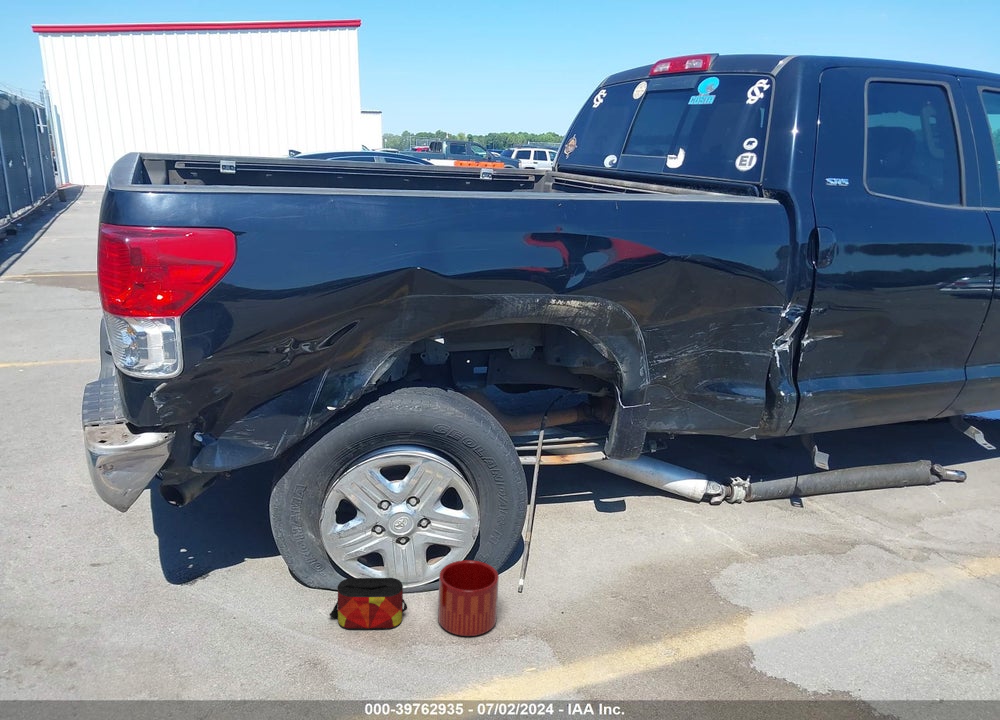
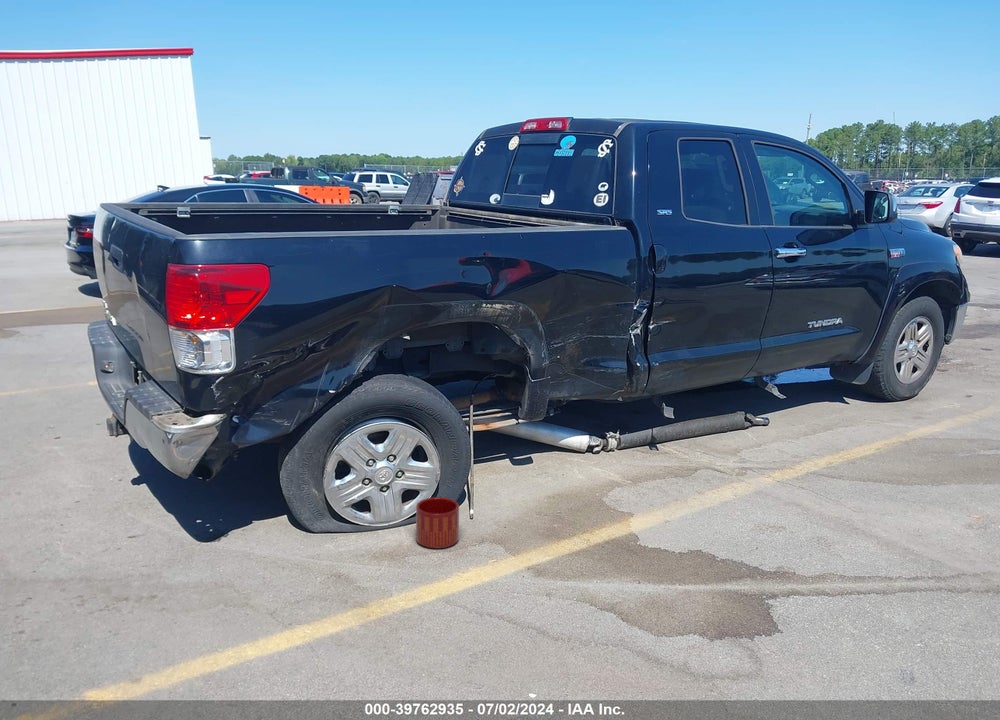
bag: present [330,578,407,630] -> none [336,515,393,554]

